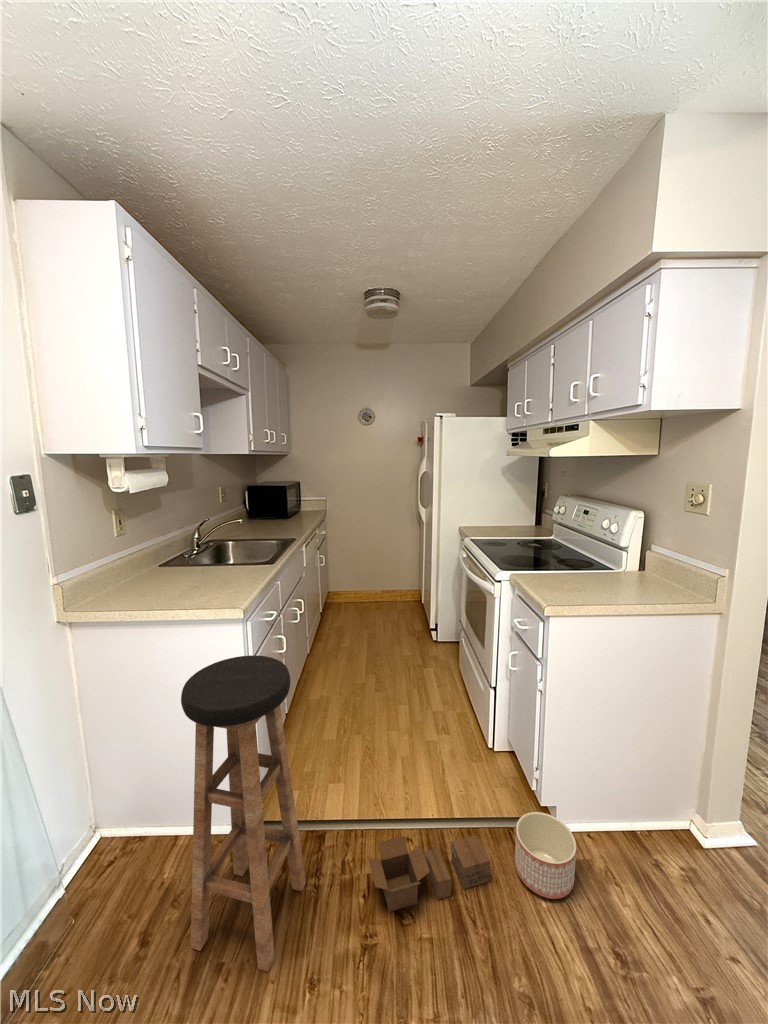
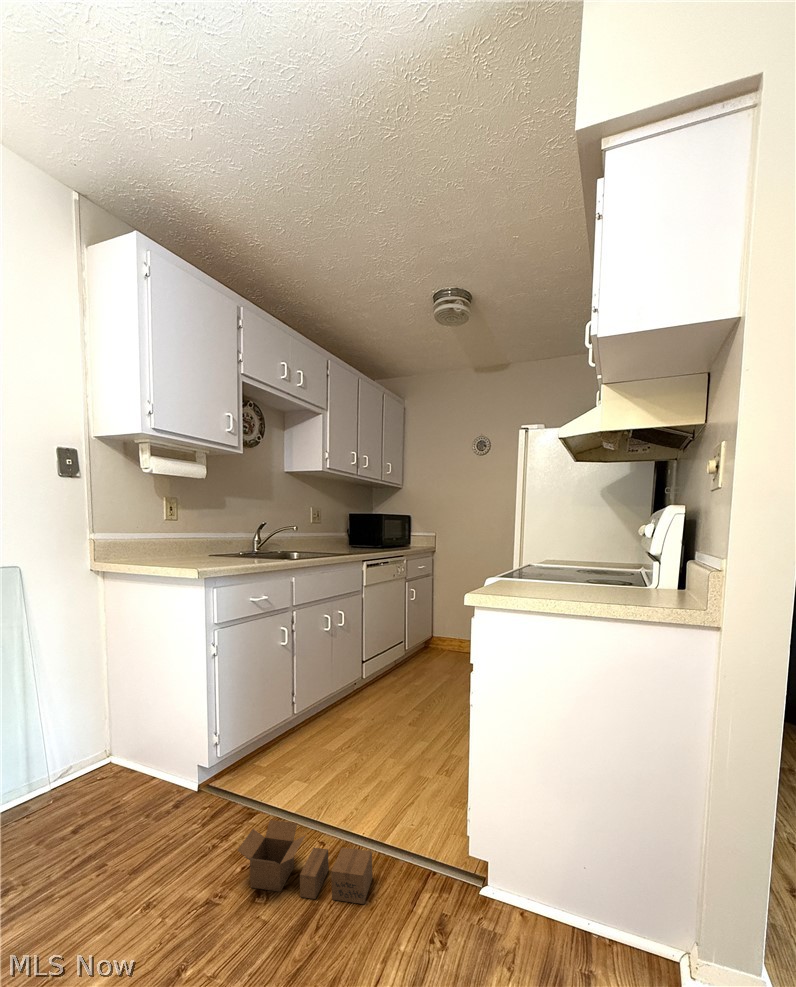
bar stool: present [181,655,306,972] -> none [99,603,209,885]
planter: present [515,812,576,899] -> none [394,844,464,949]

